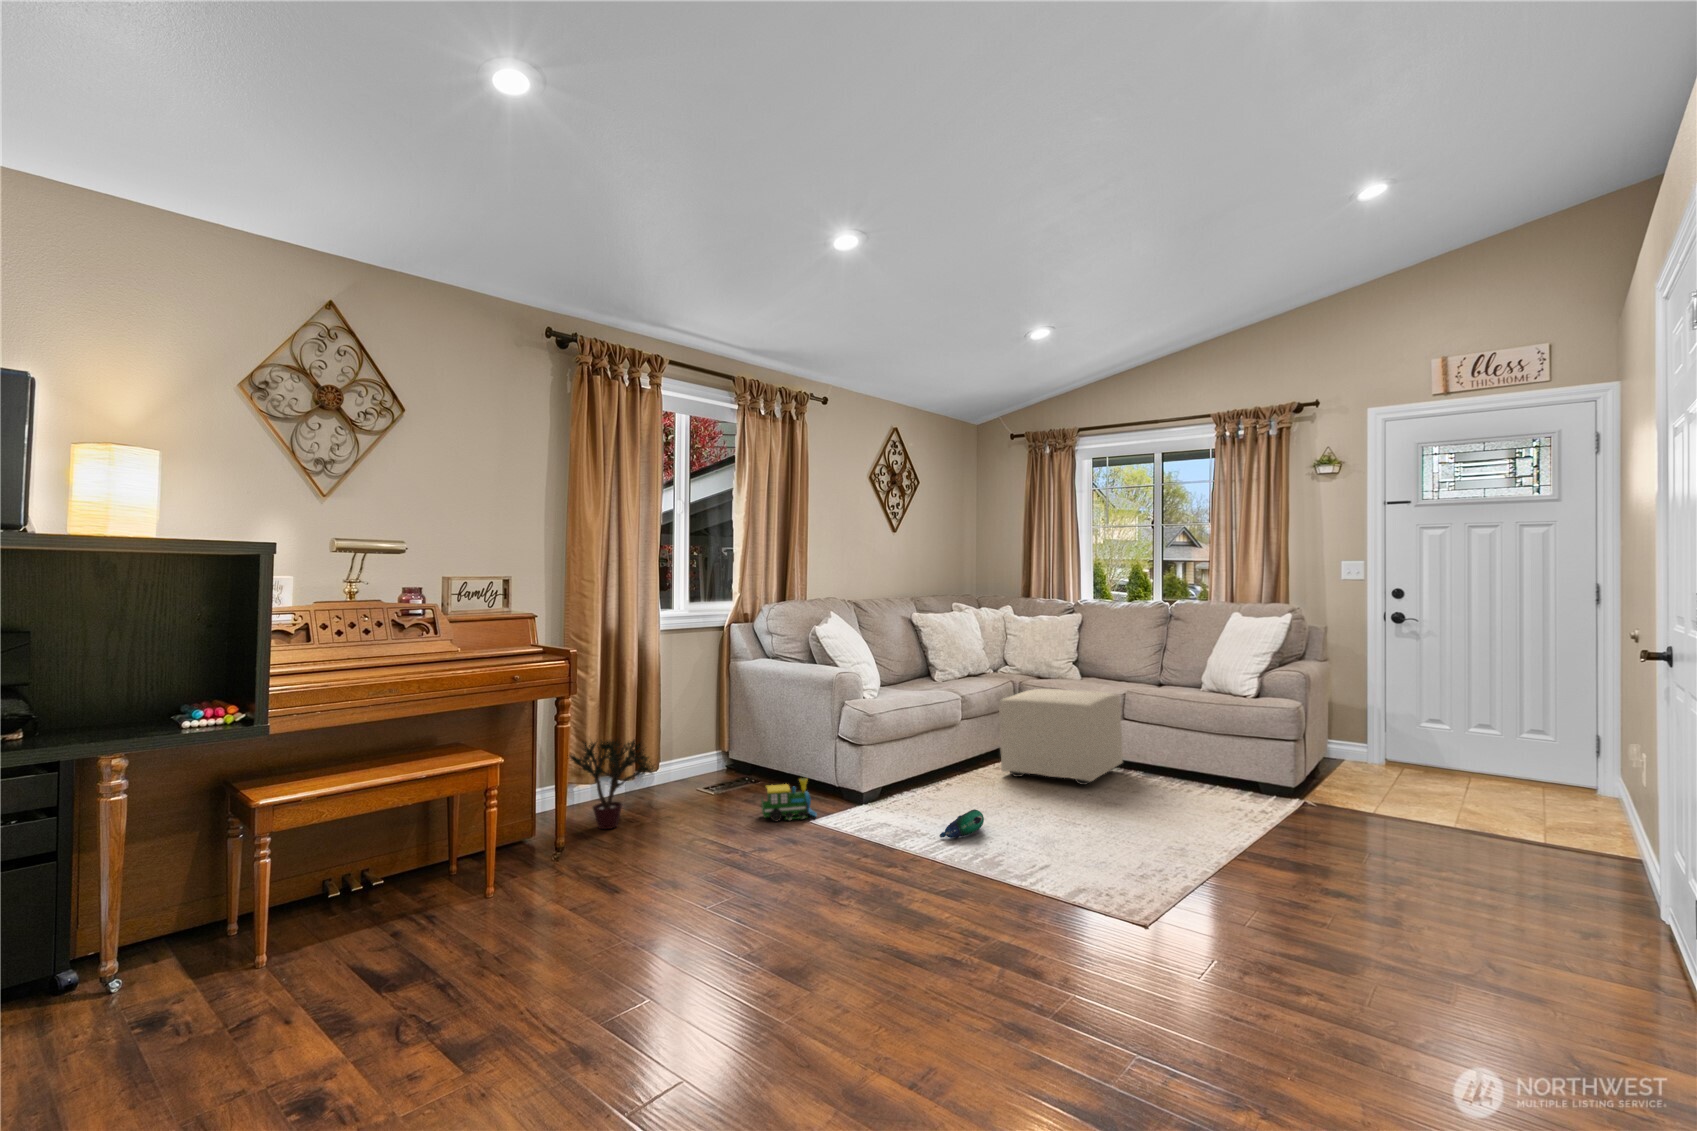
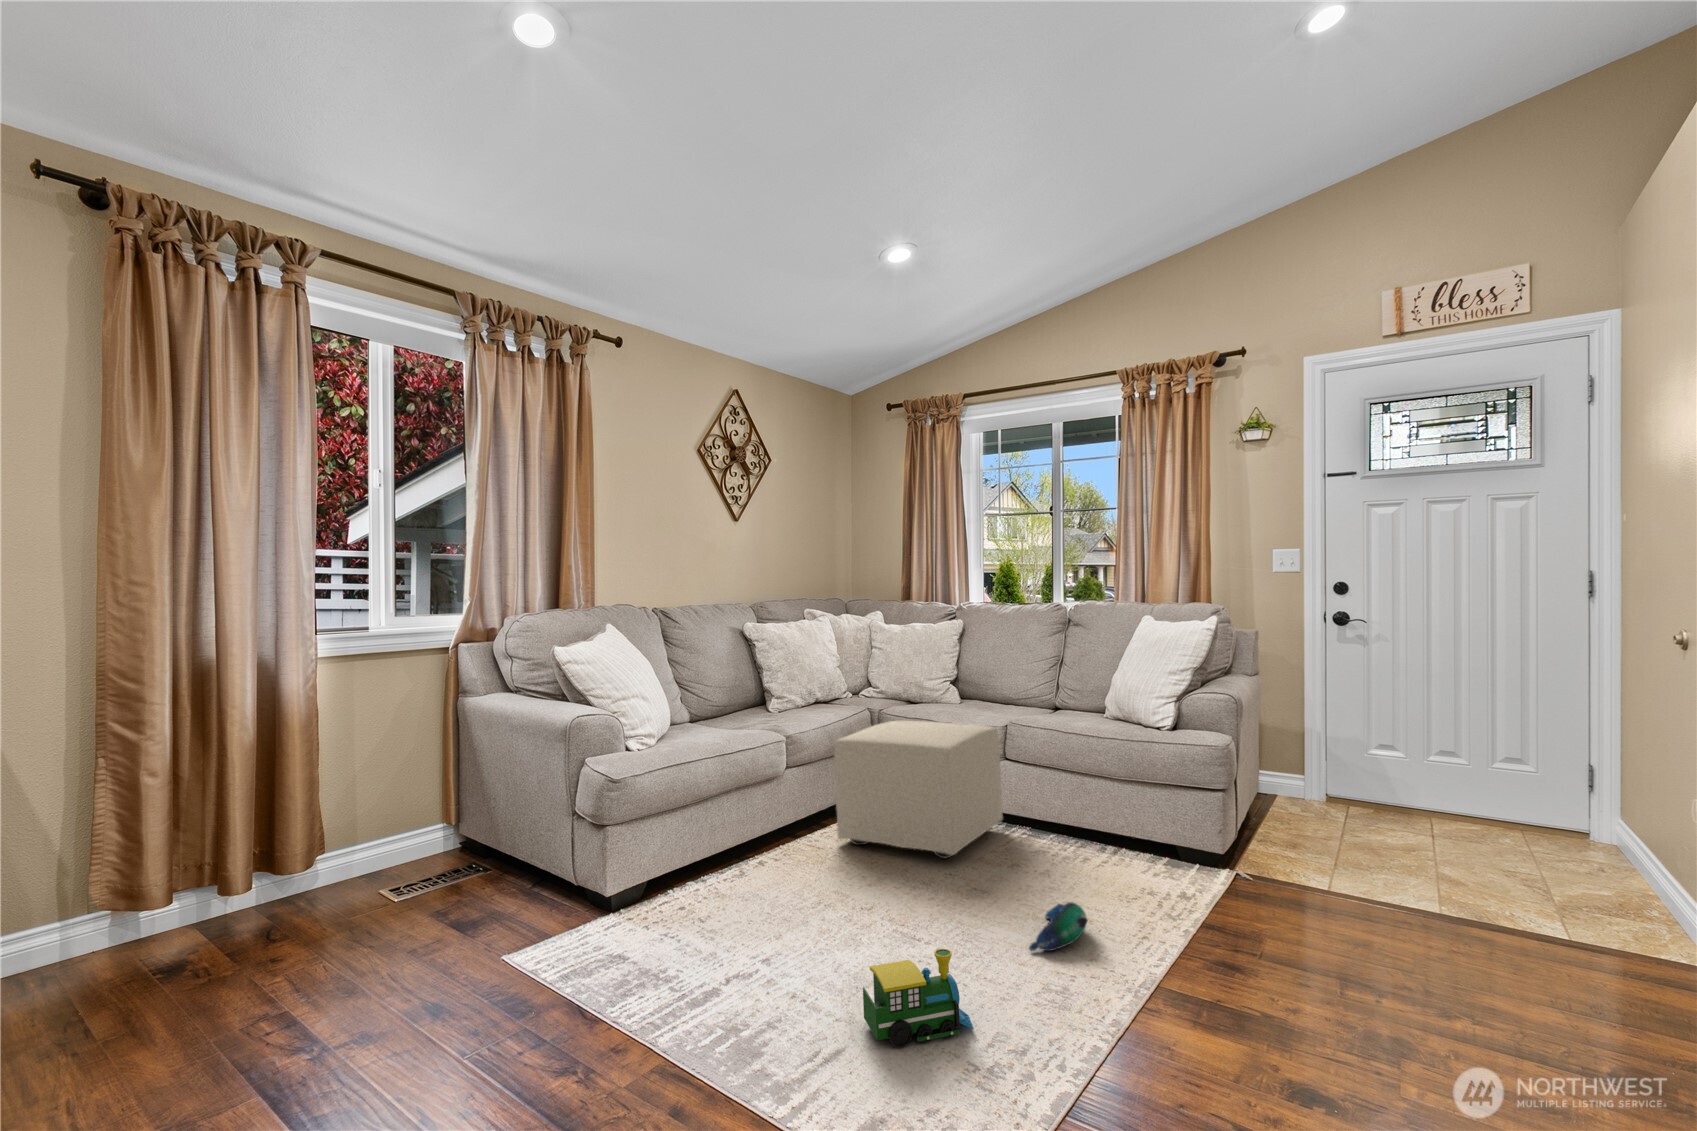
potted plant: present [567,739,654,829] -> none [69,826,239,987]
toy train: present [761,778,817,822] -> present [863,949,973,1047]
plush toy: present [939,810,984,838] -> present [1029,902,1088,951]

